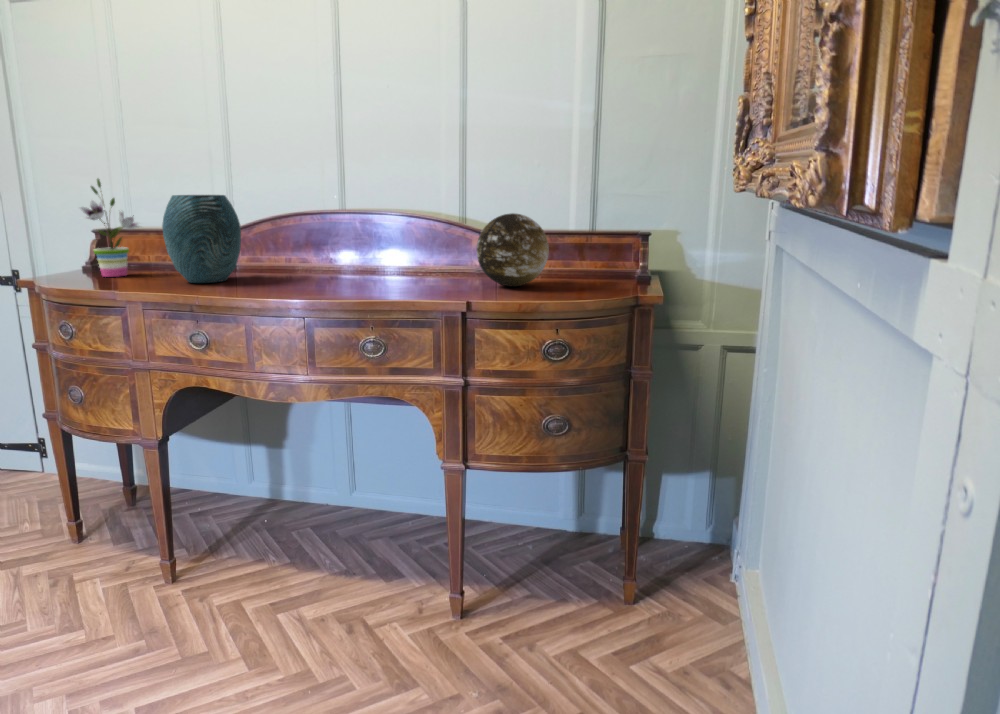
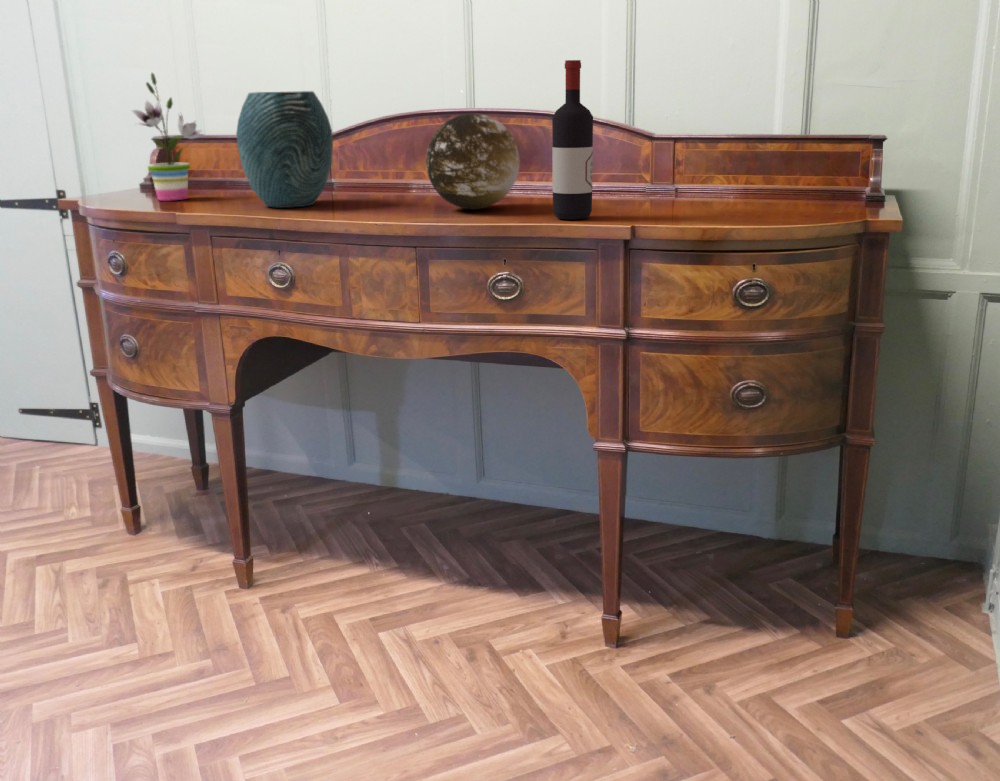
wine bottle: none [404,176,436,294] -> present [552,60,593,219]
decorative orb: present [477,213,549,286] -> present [426,113,520,209]

